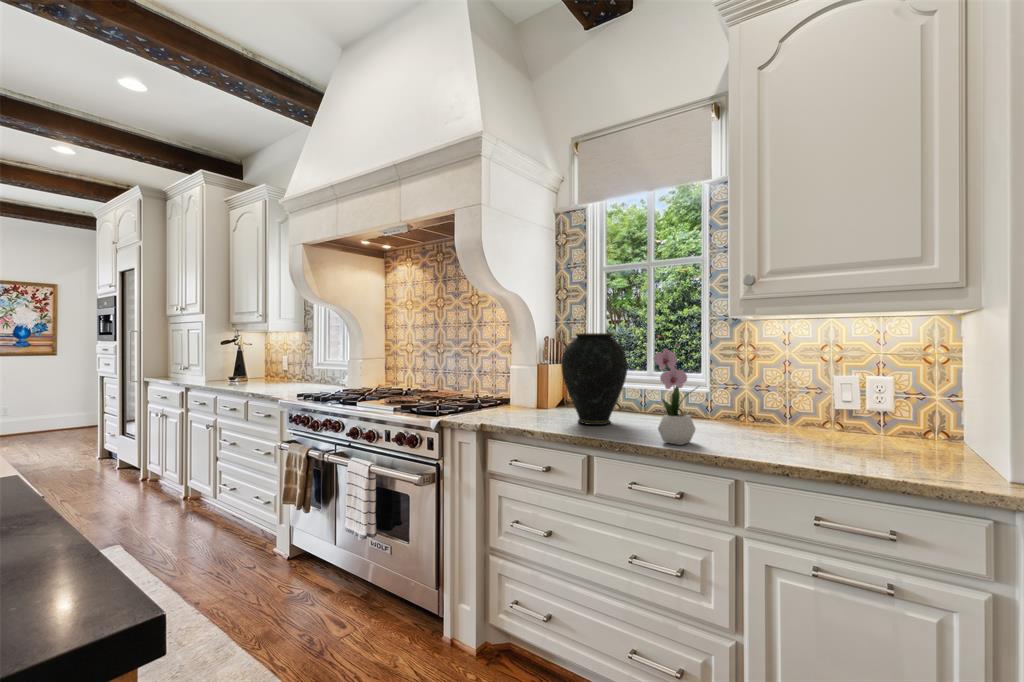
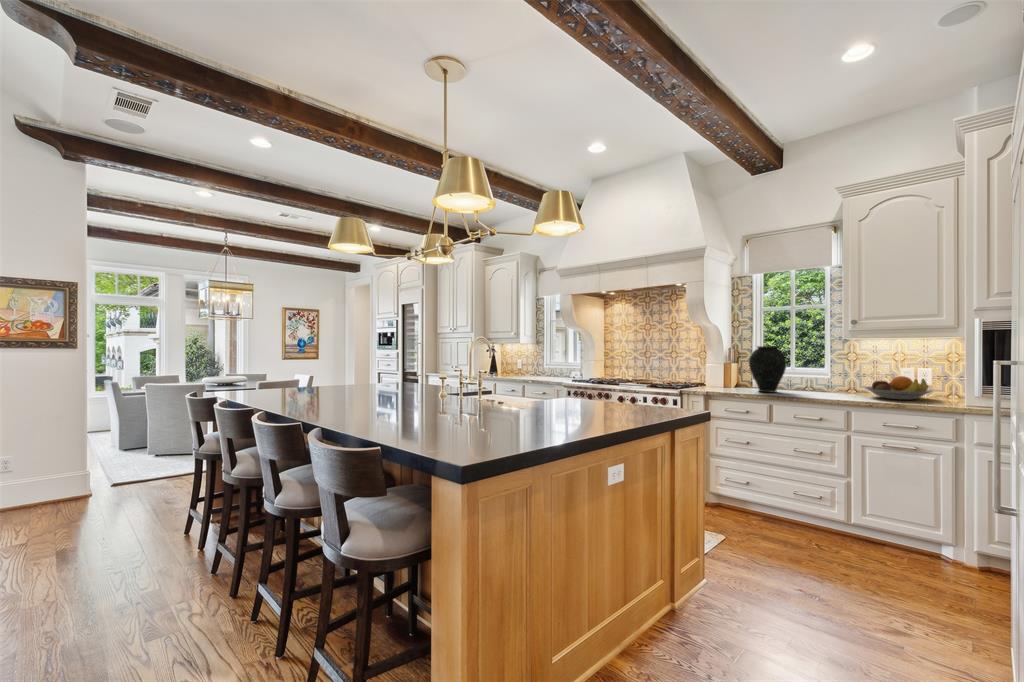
flower arrangement: present [654,334,697,445] -> none [808,347,830,398]
fruit bowl: none [767,397,903,450] -> present [865,376,932,400]

